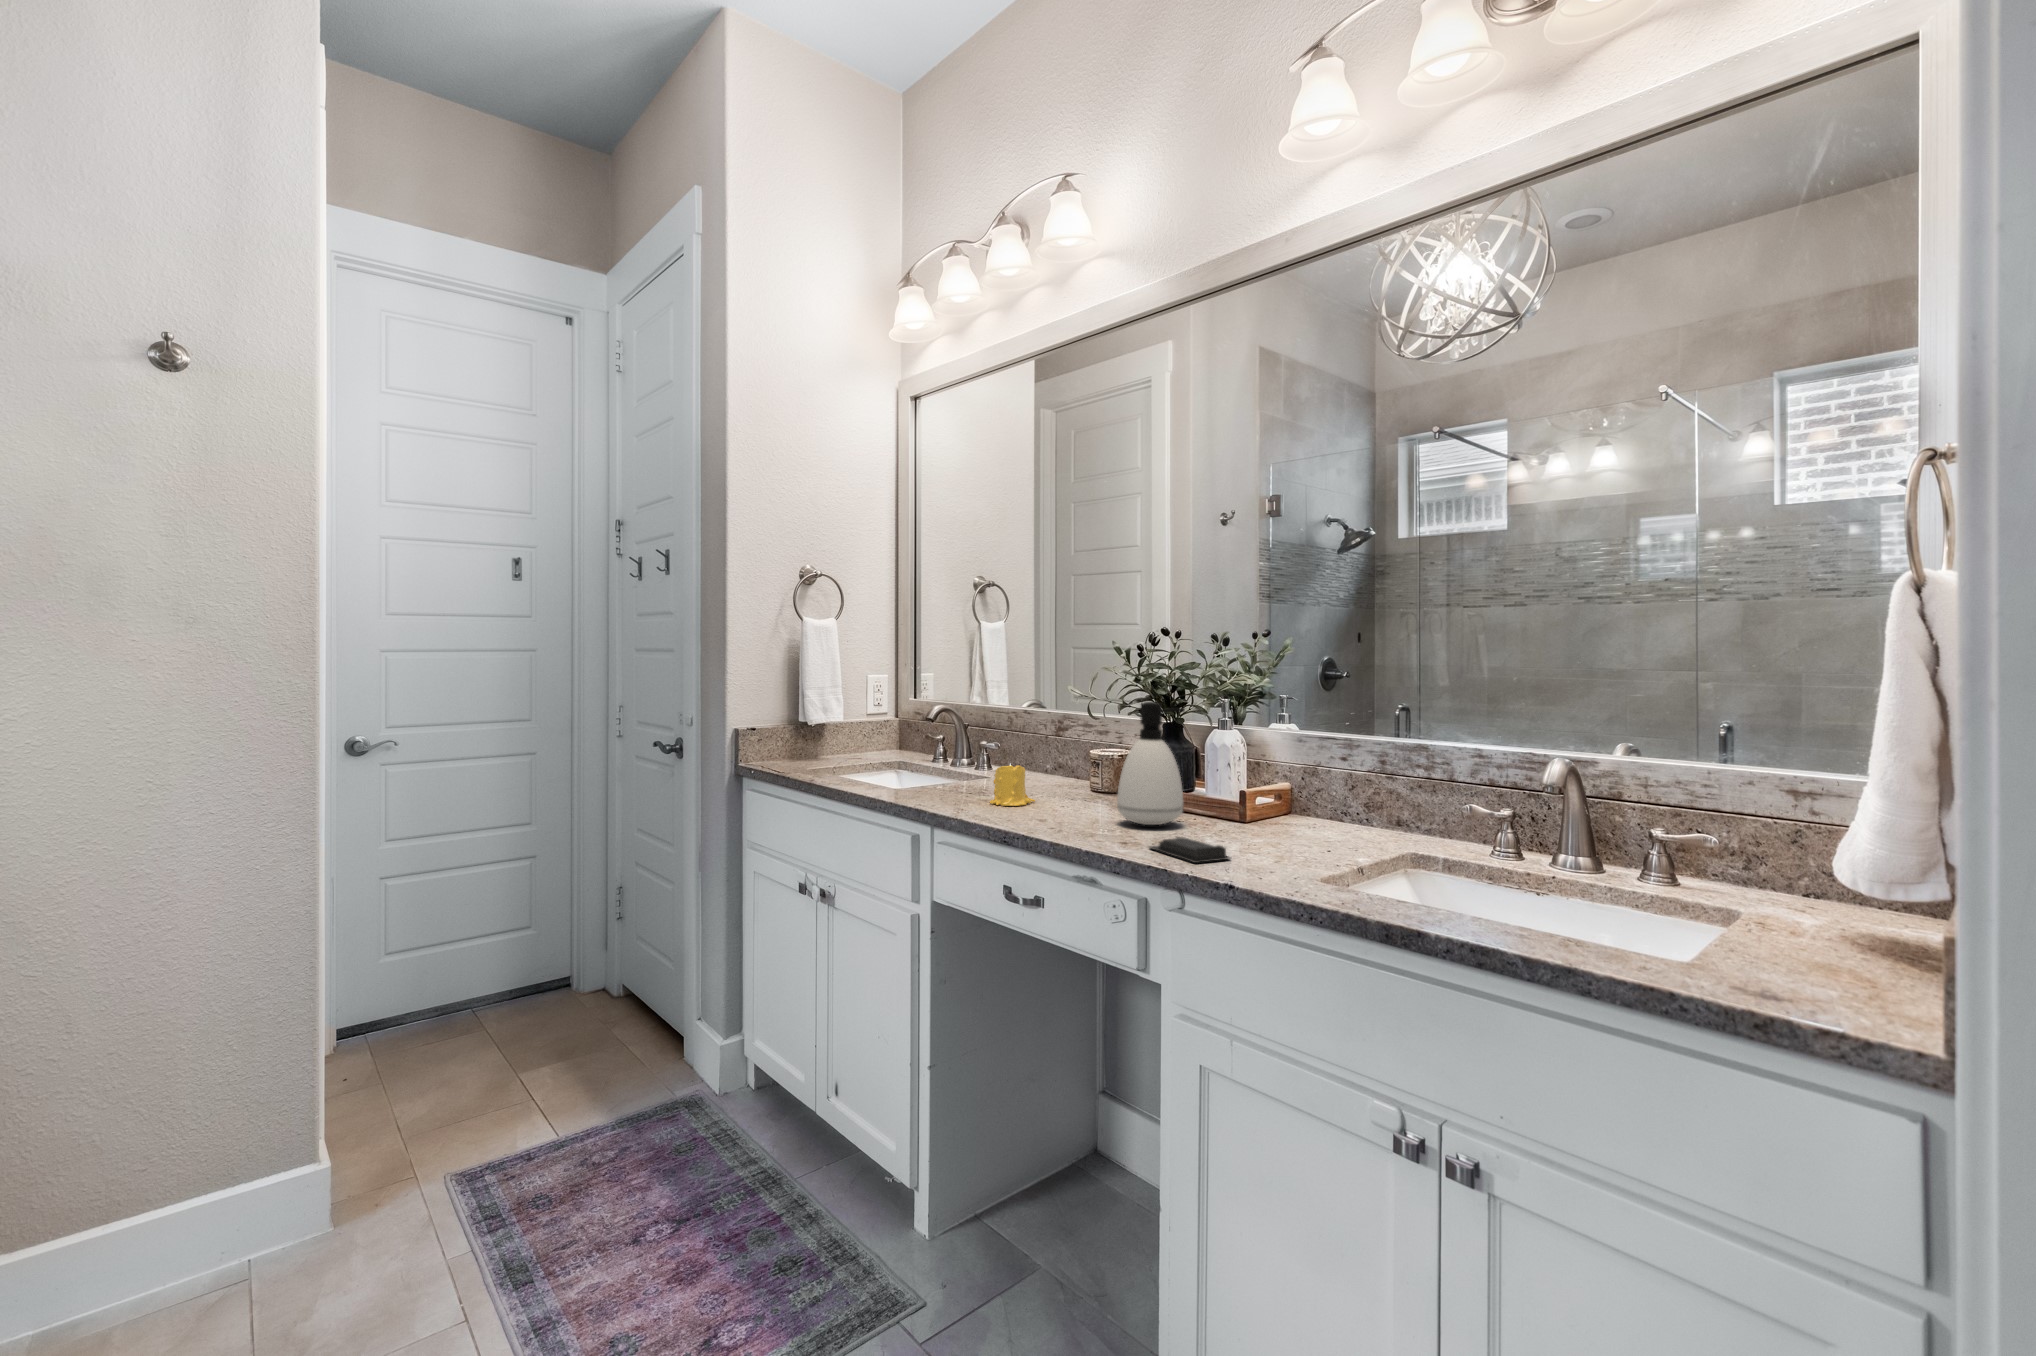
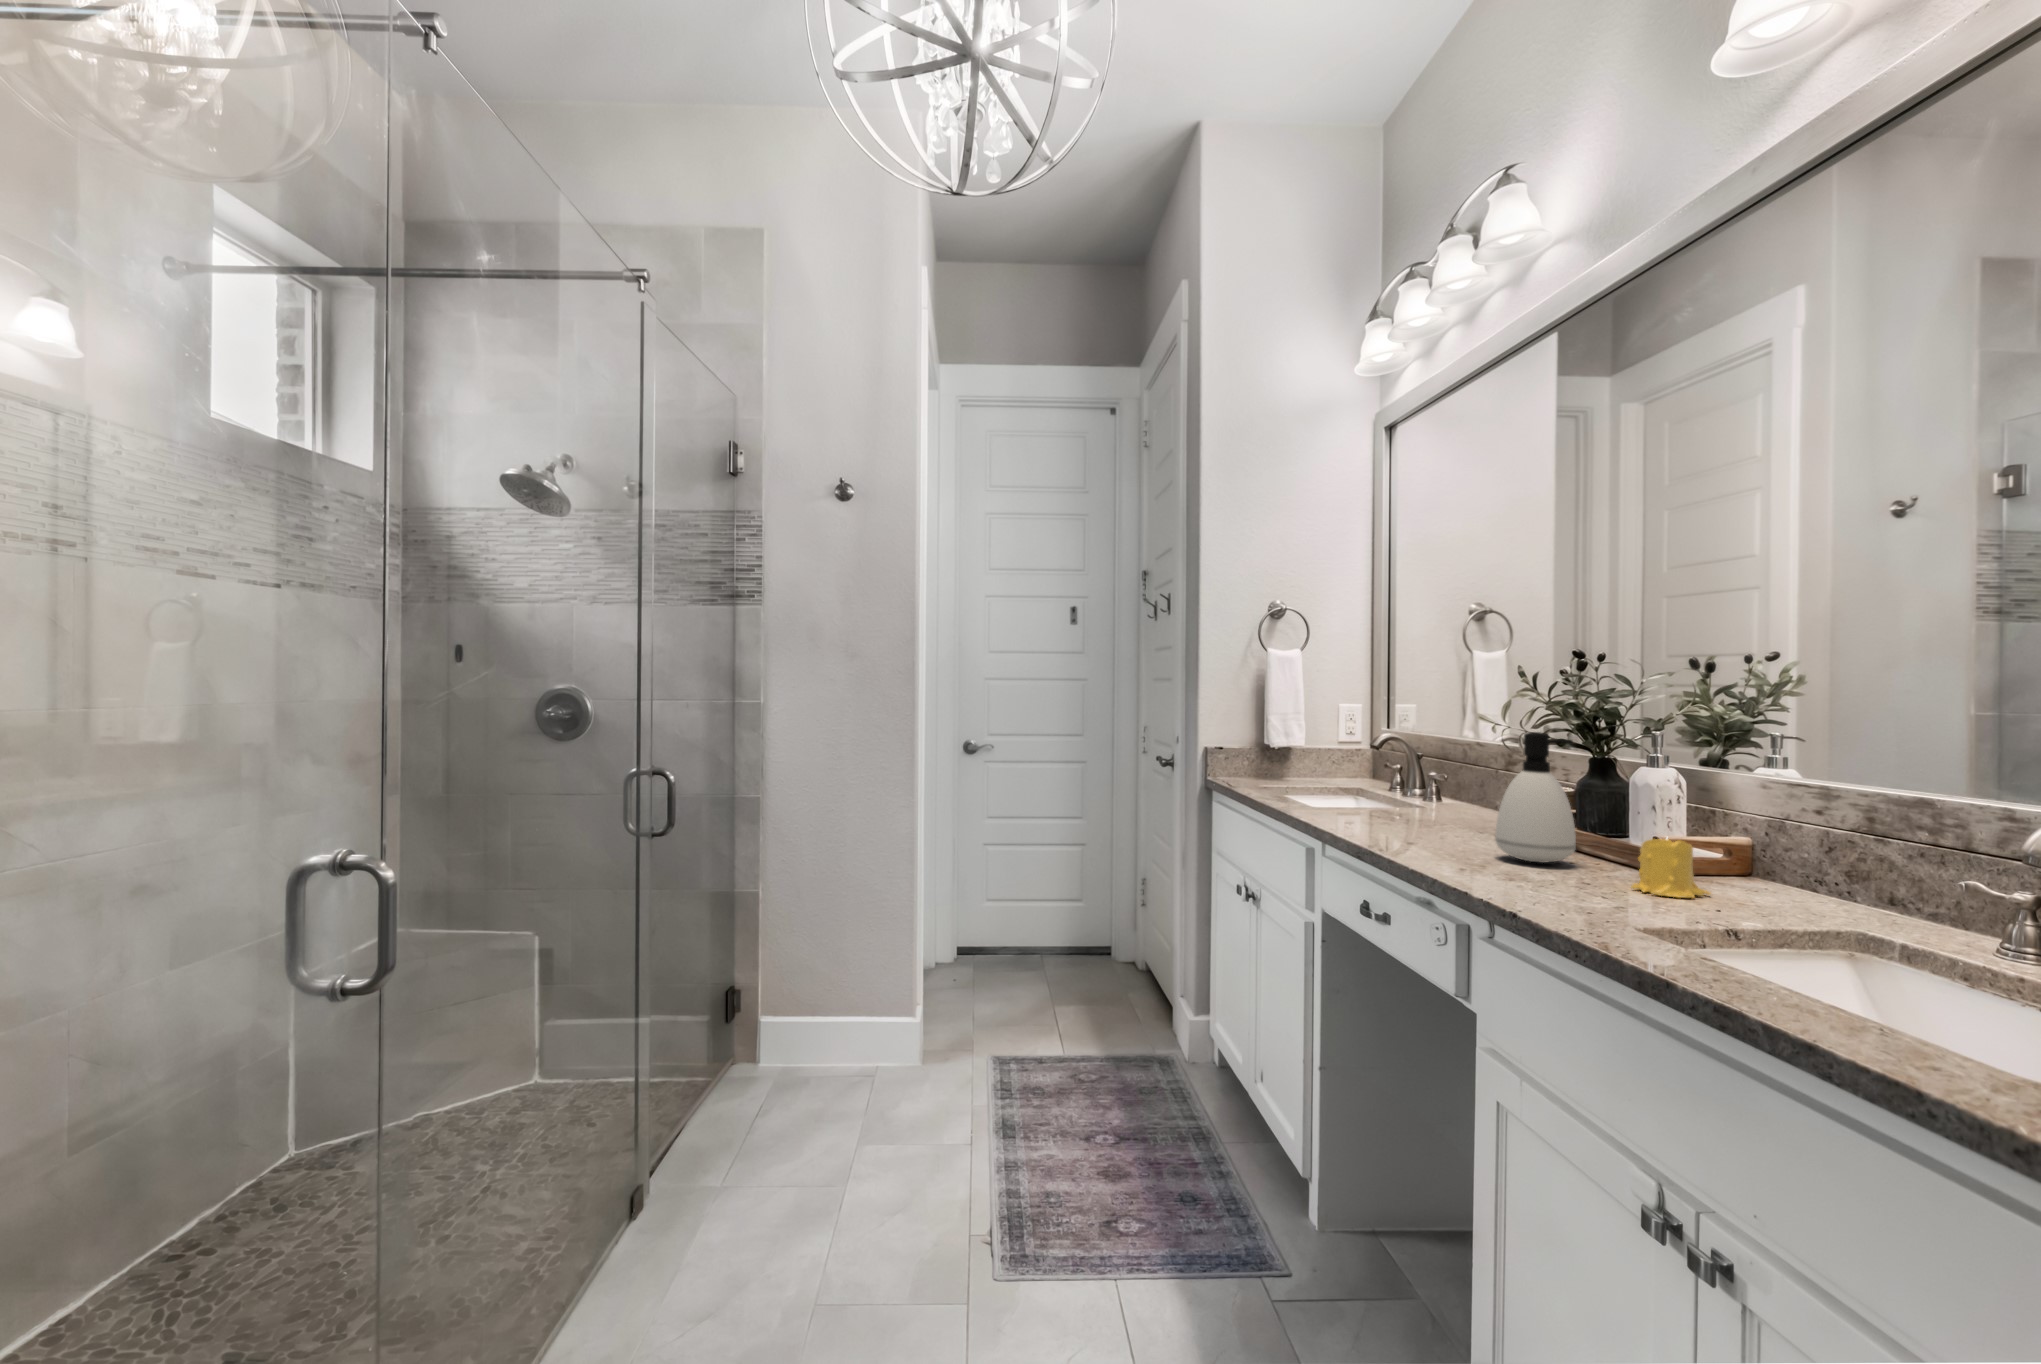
candle: present [990,764,1035,806] -> present [1632,837,1710,898]
soap bar: present [1149,837,1231,863] -> none [1491,871,1573,899]

